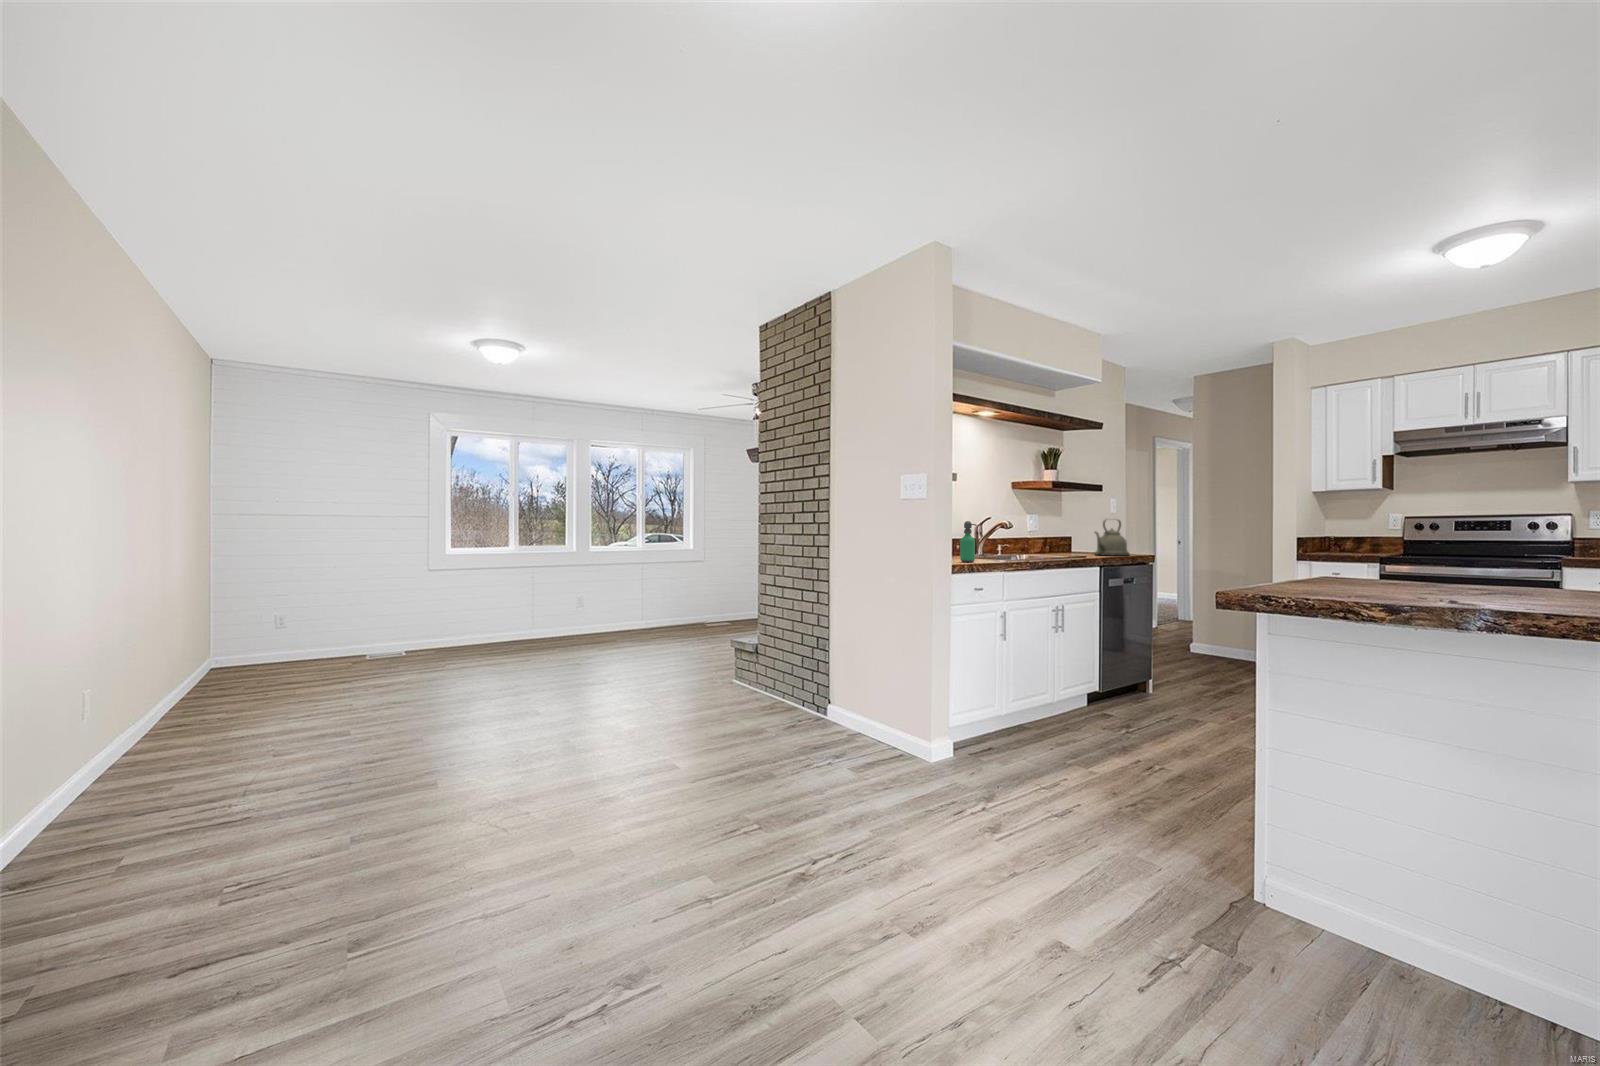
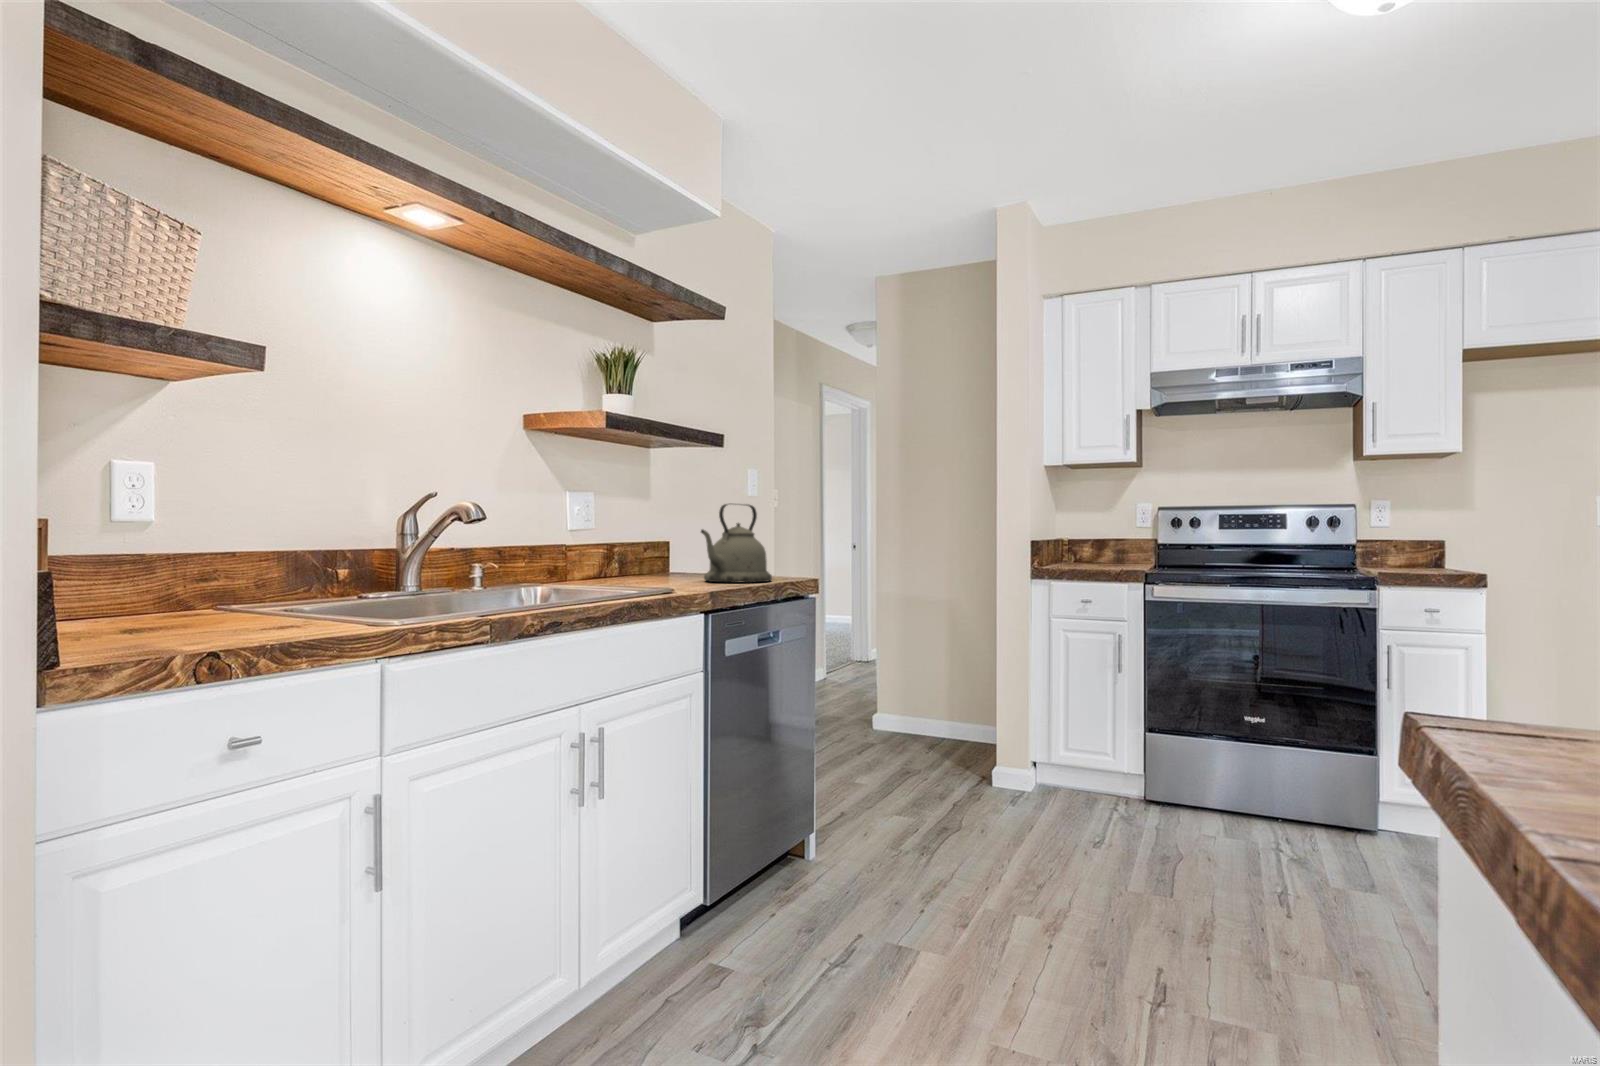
soap dispenser: present [960,521,977,562] -> none [194,491,256,640]

